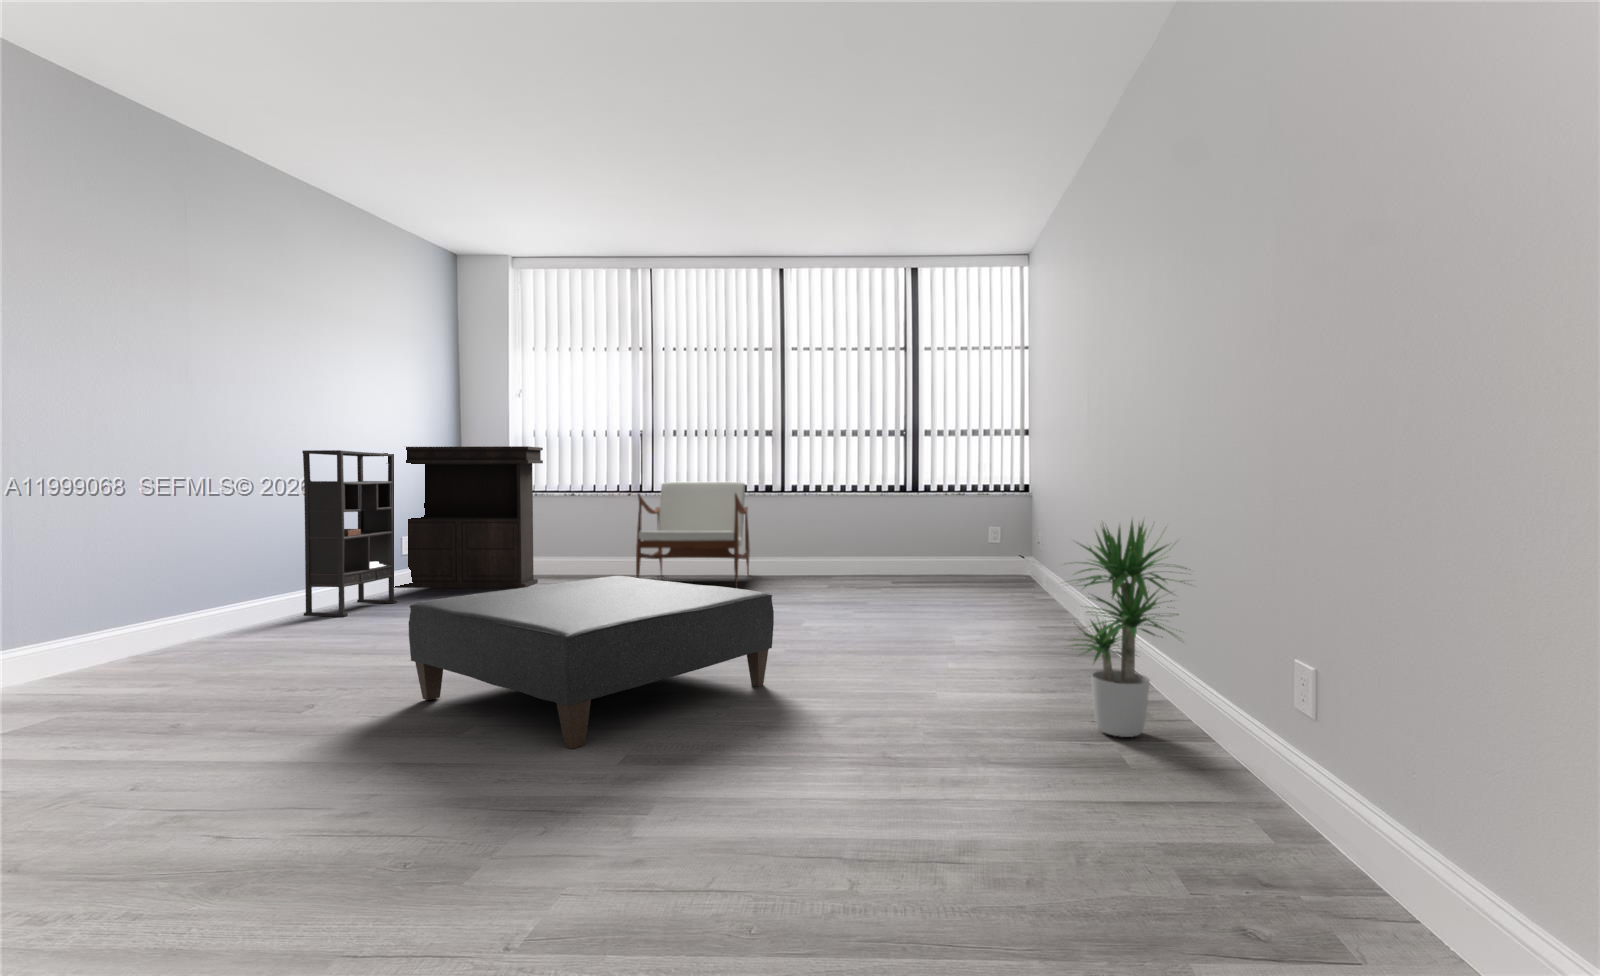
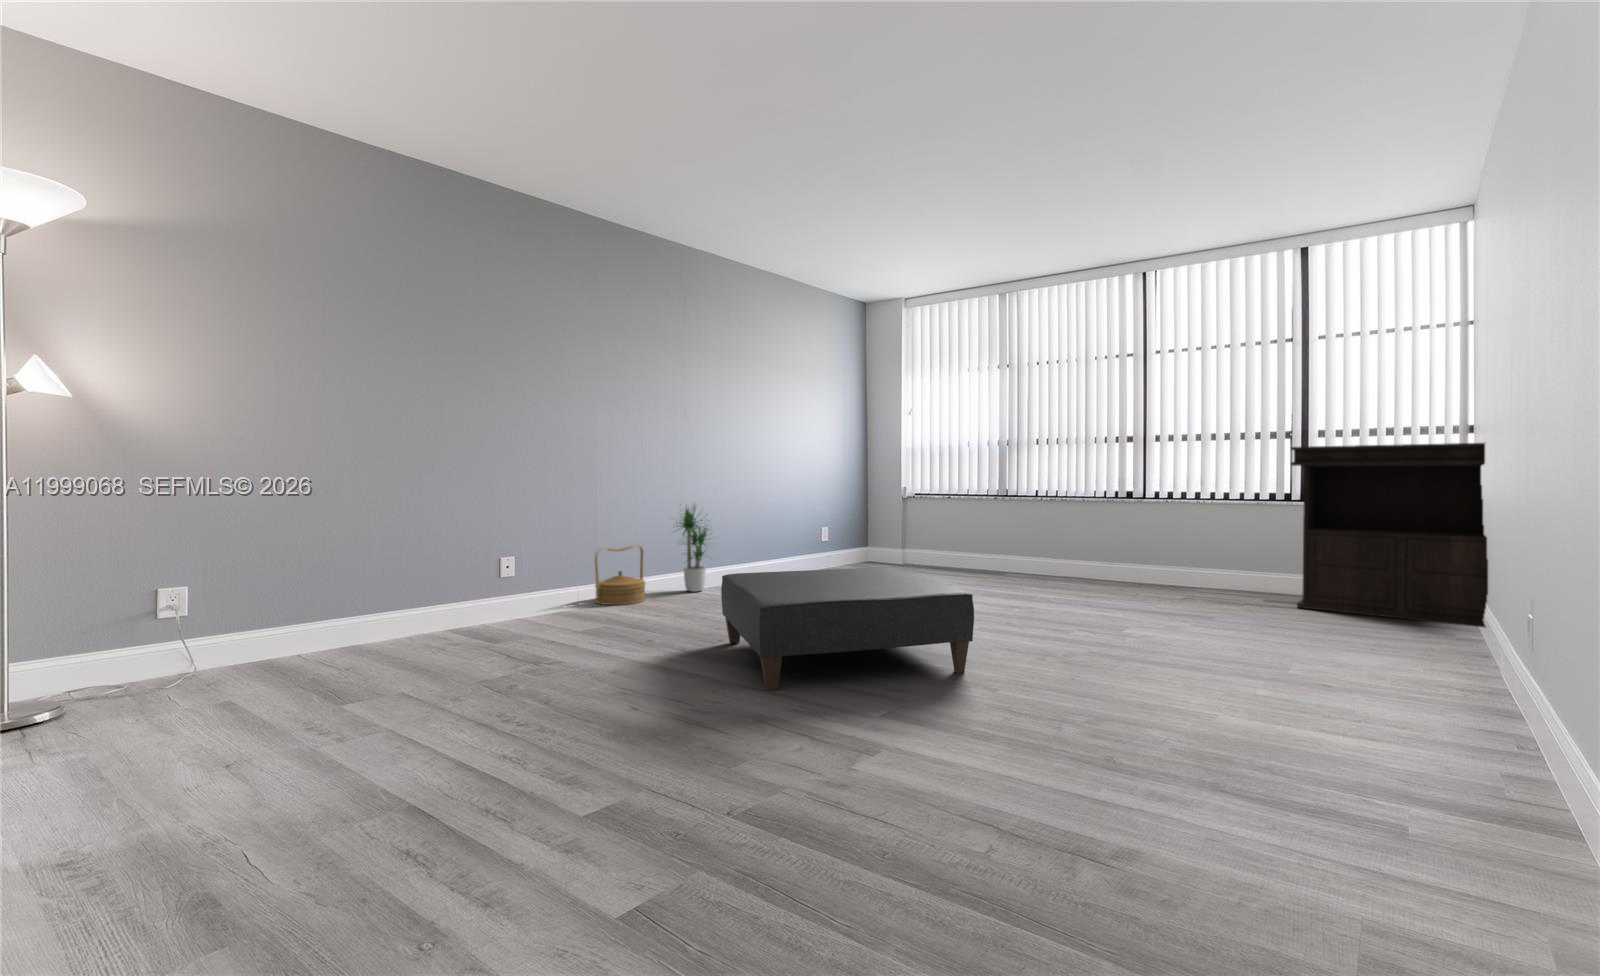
console table: present [393,446,543,588] -> present [1291,443,1488,627]
bookshelf: present [302,450,397,617] -> none [738,463,801,582]
armchair: present [636,482,750,589] -> none [981,487,1105,591]
potted plant: present [1069,521,1190,737] -> present [673,505,708,592]
woven basket: none [72,576,180,679] -> present [595,545,646,605]

